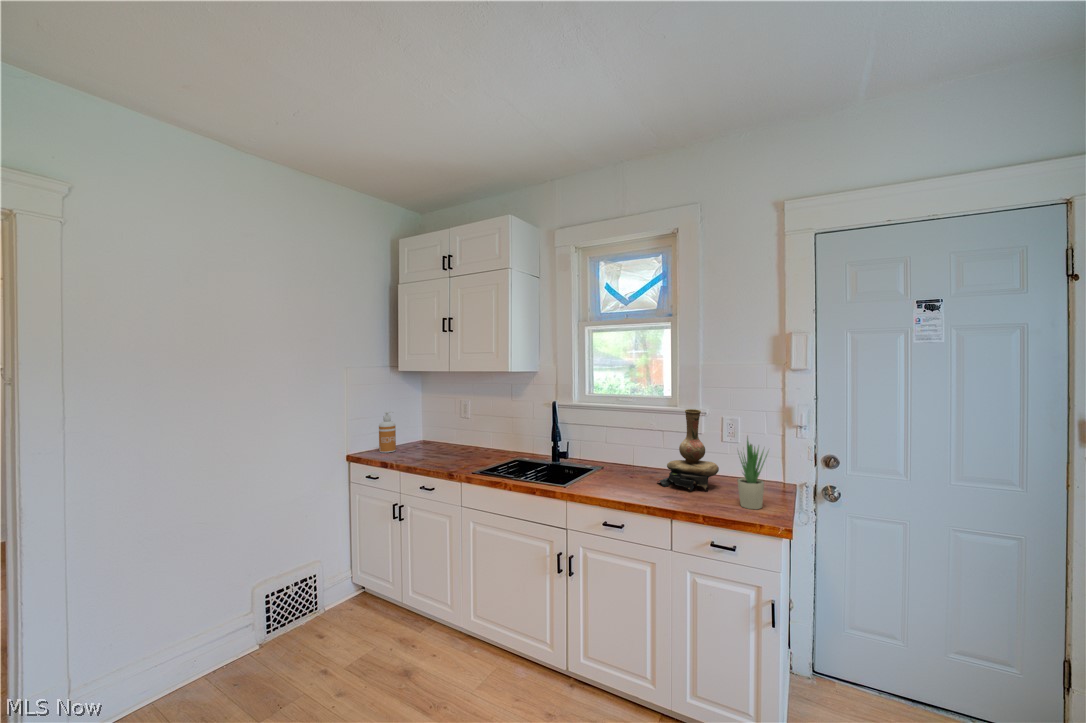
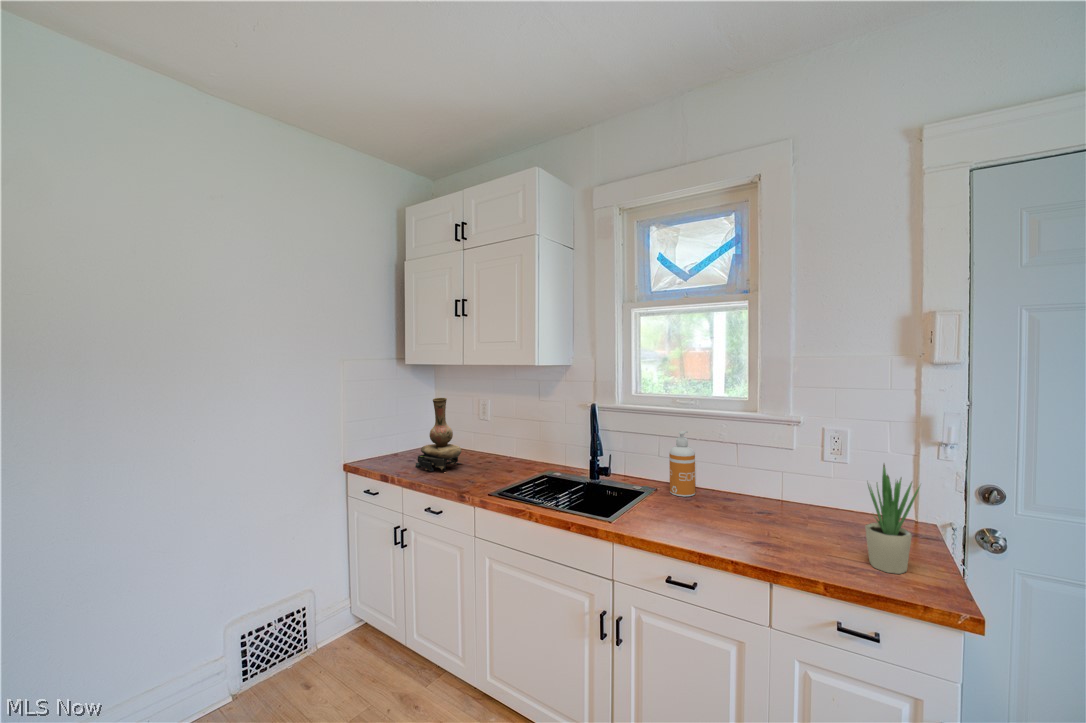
vase: present [660,409,719,491] -> present [416,398,461,471]
soap dispenser: present [379,412,396,453] -> present [669,431,695,497]

